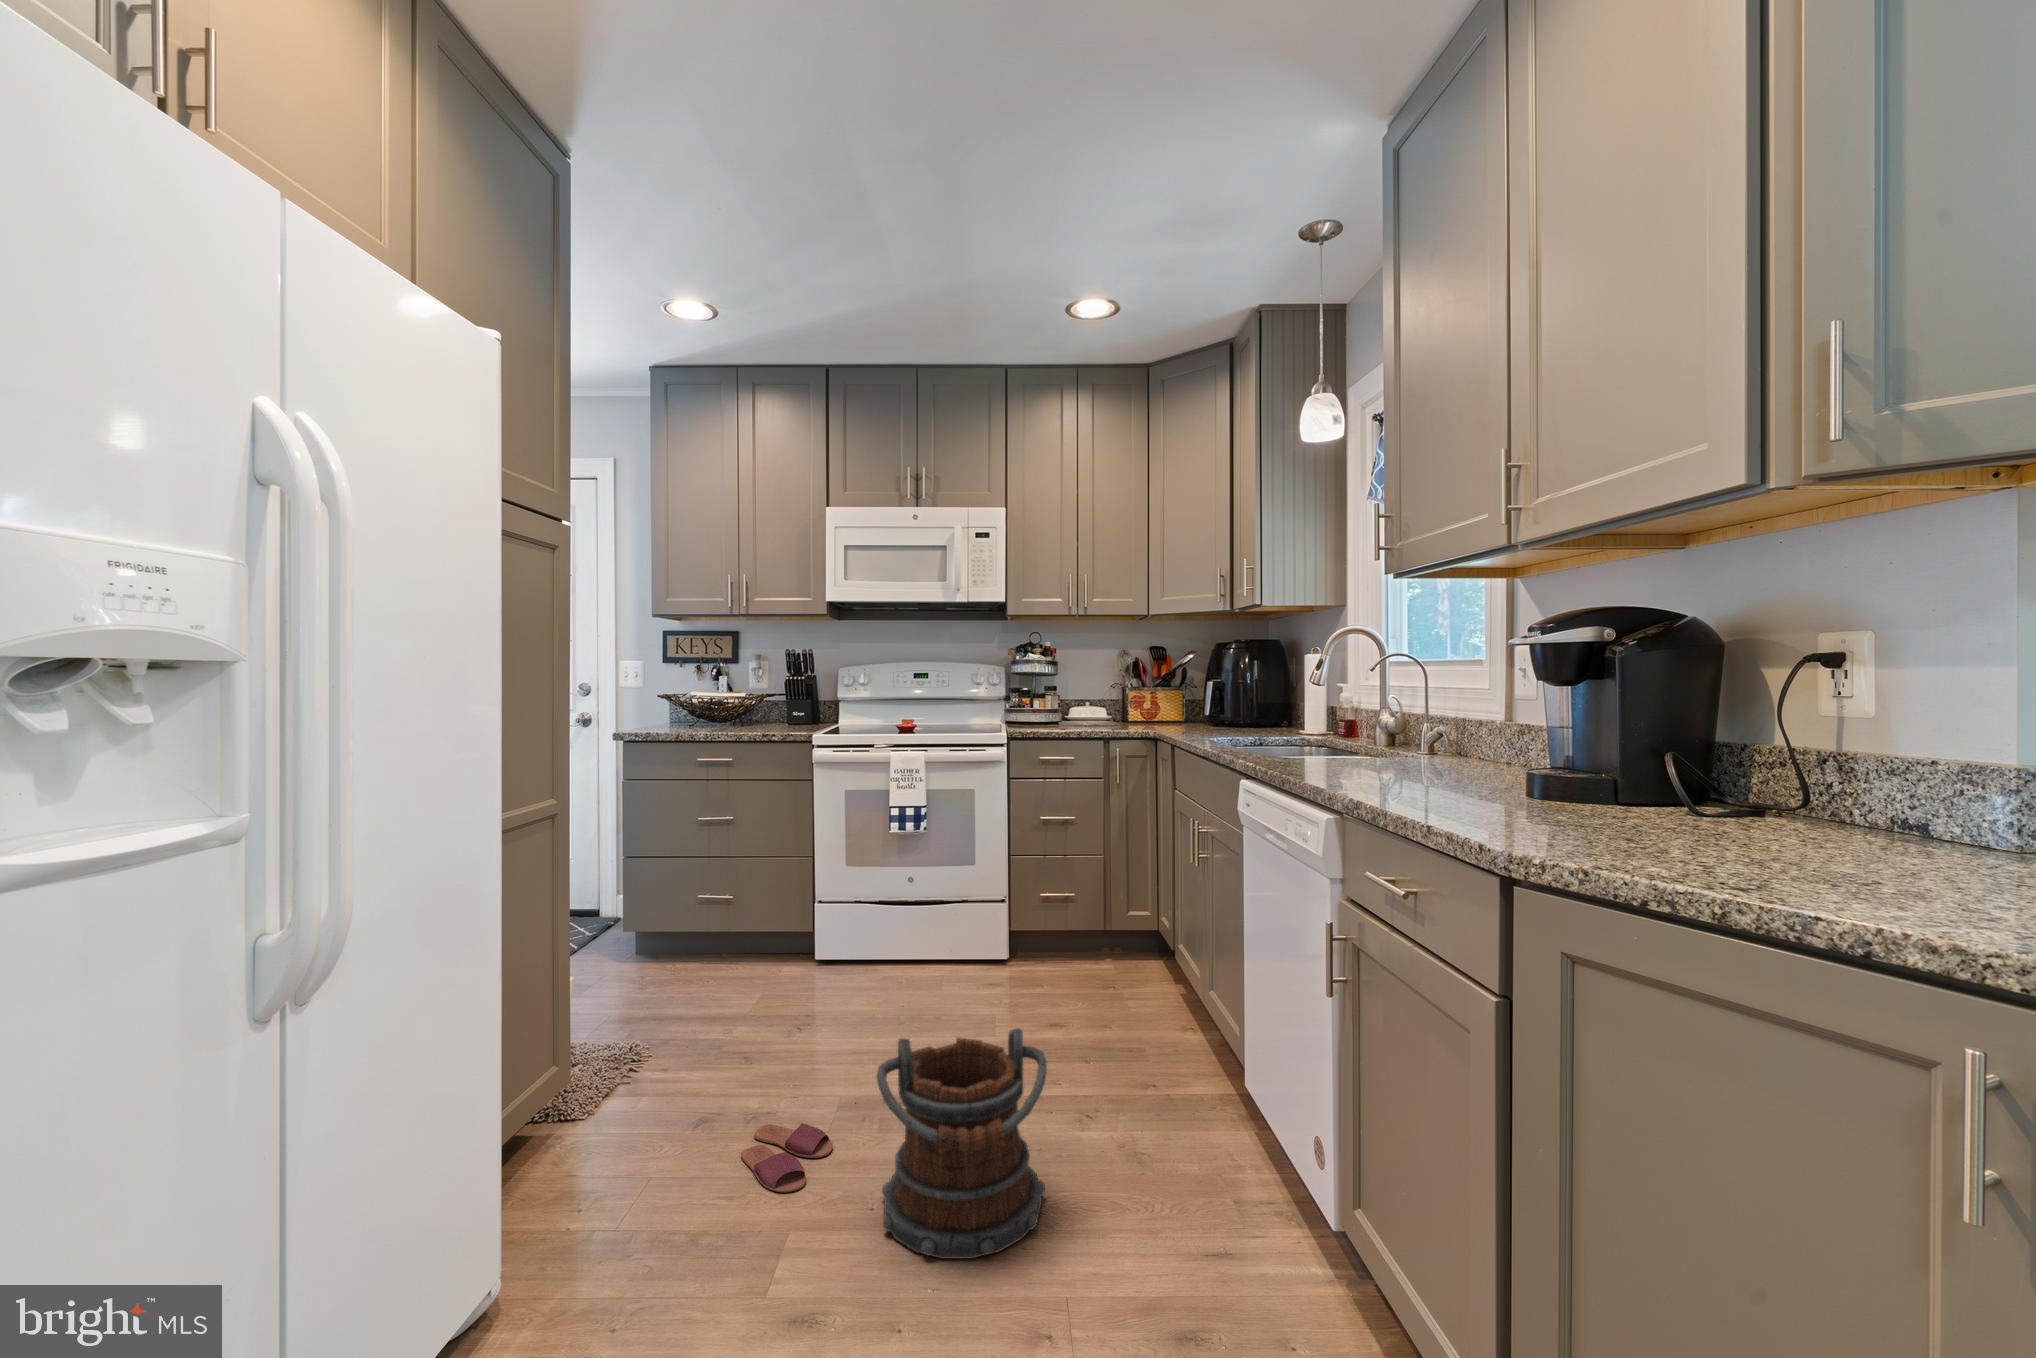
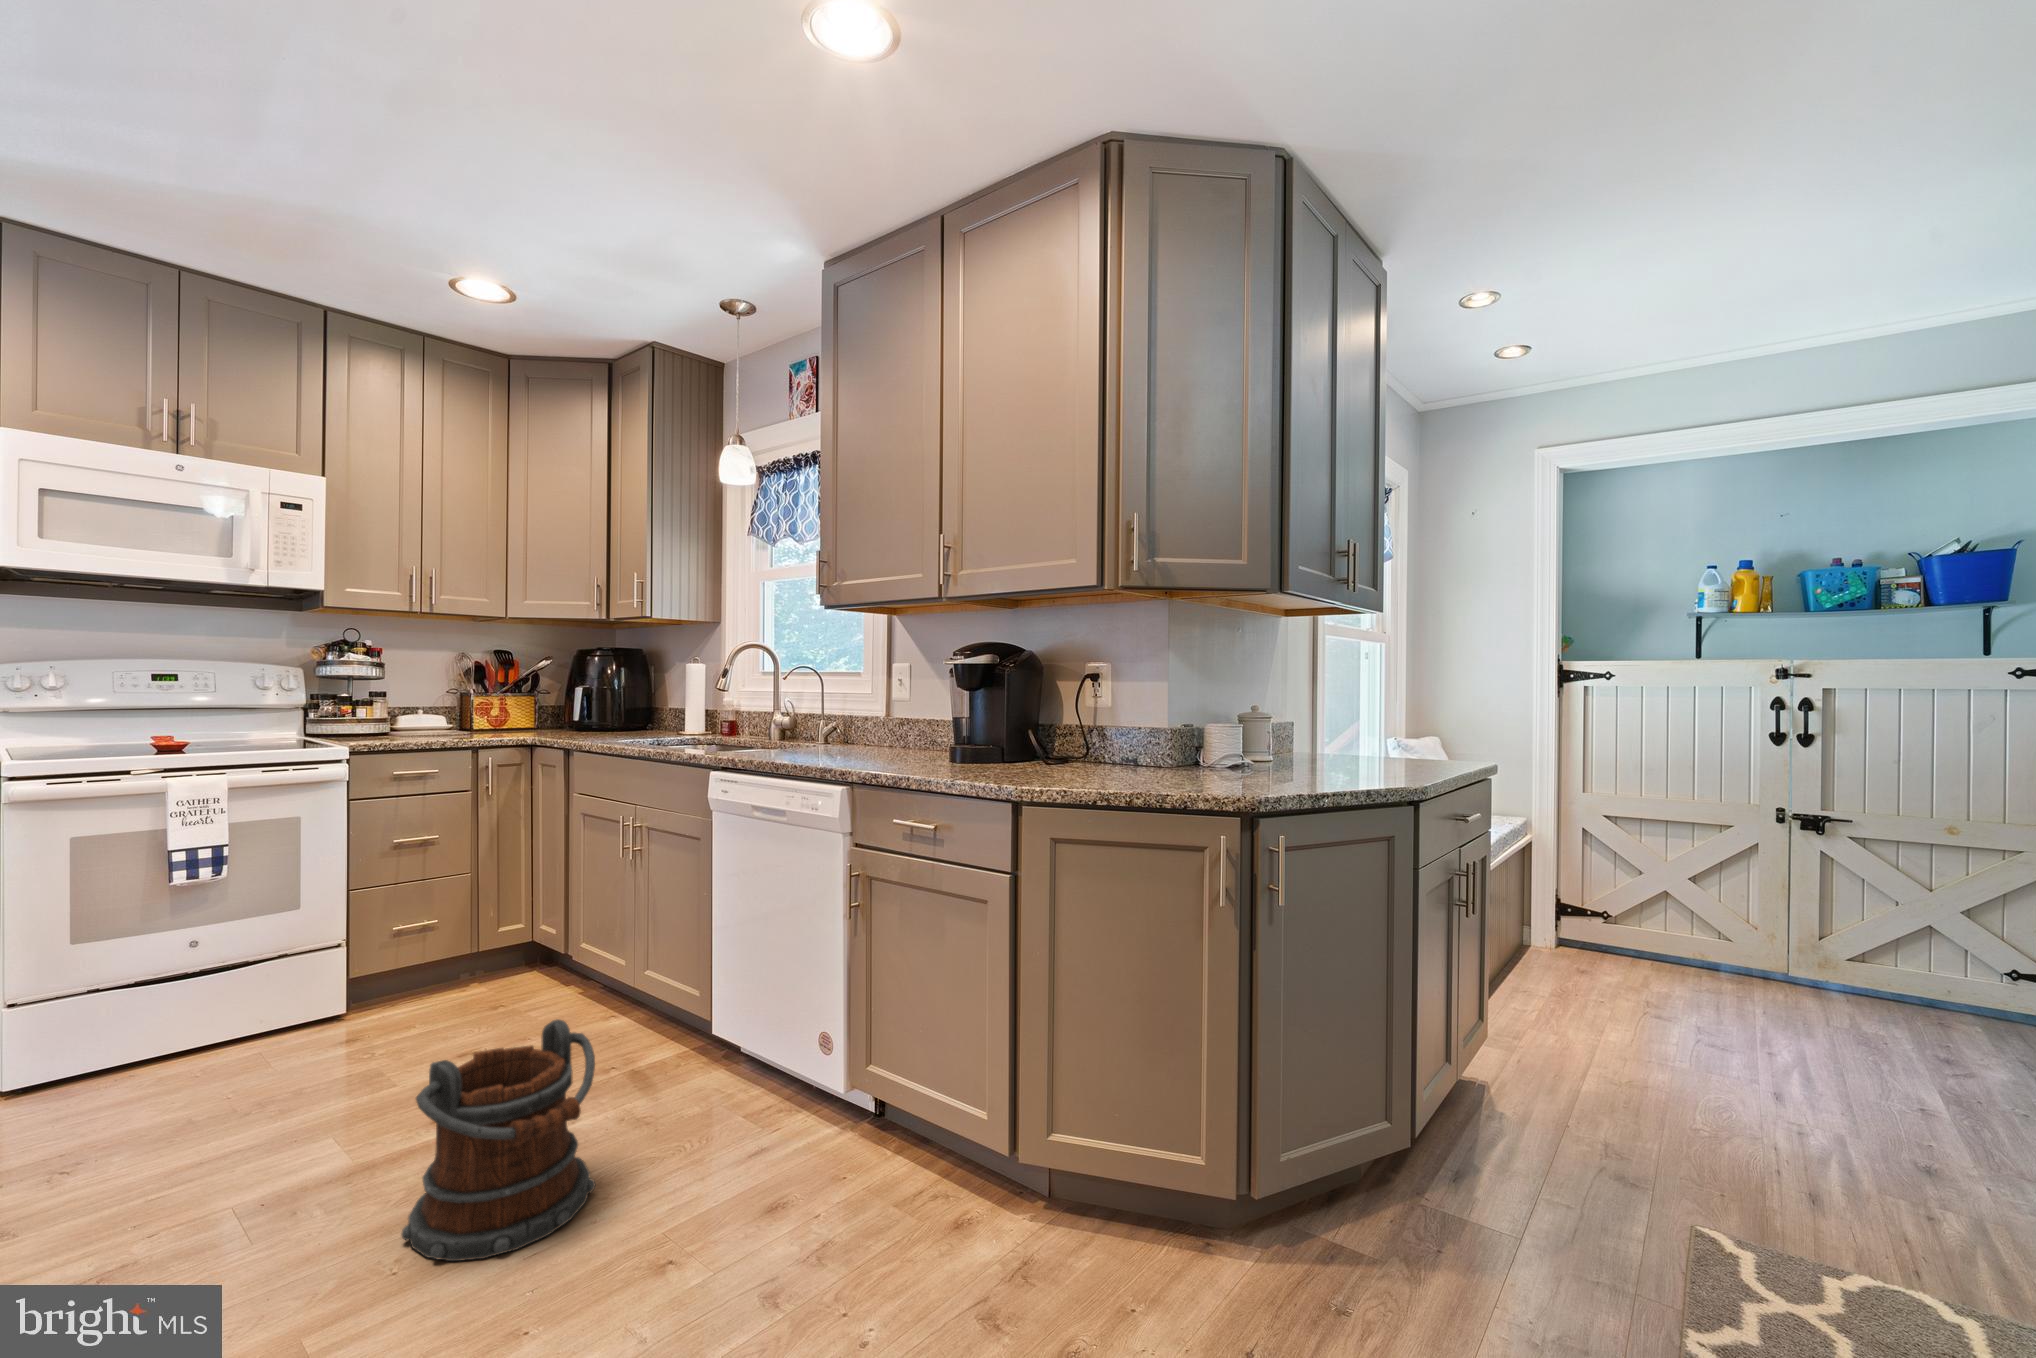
slippers: present [741,1124,833,1192] -> none [139,1228,286,1305]

